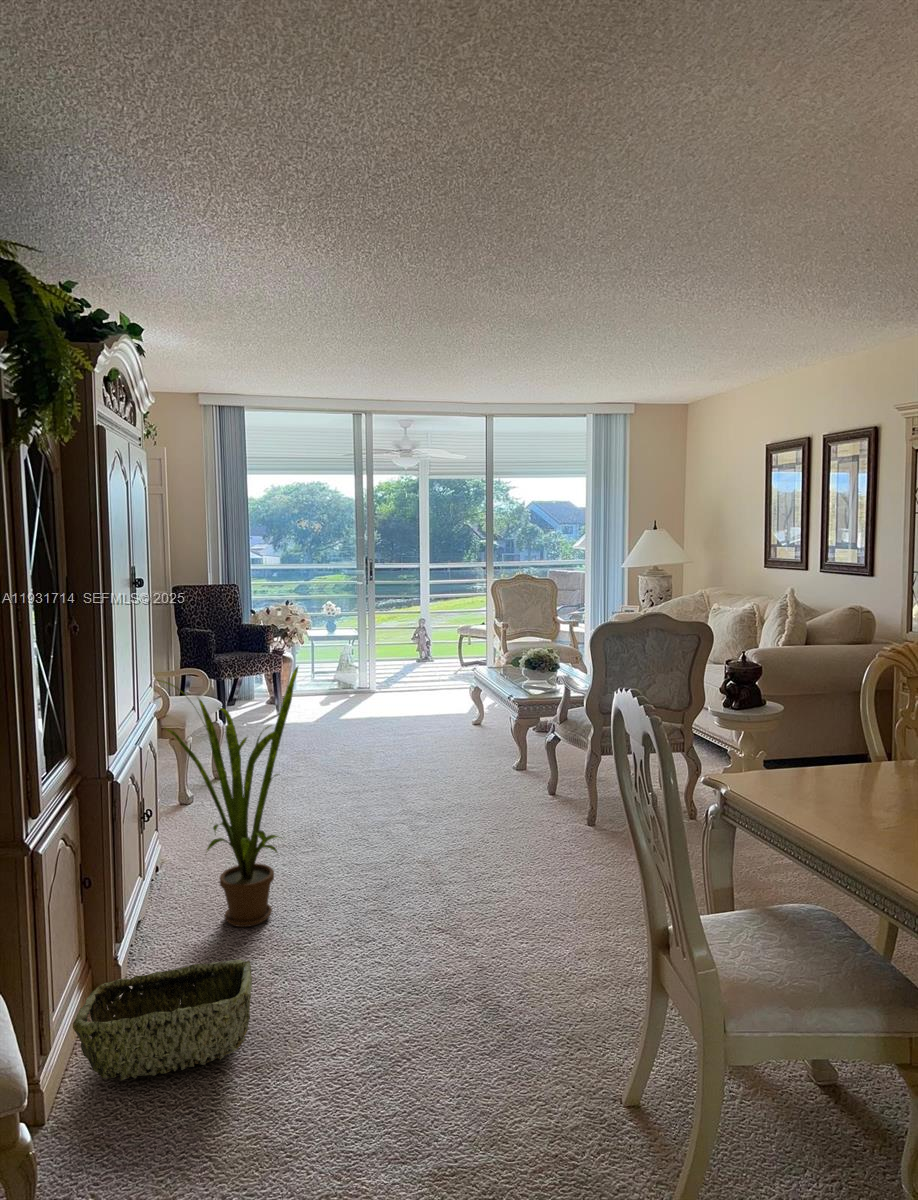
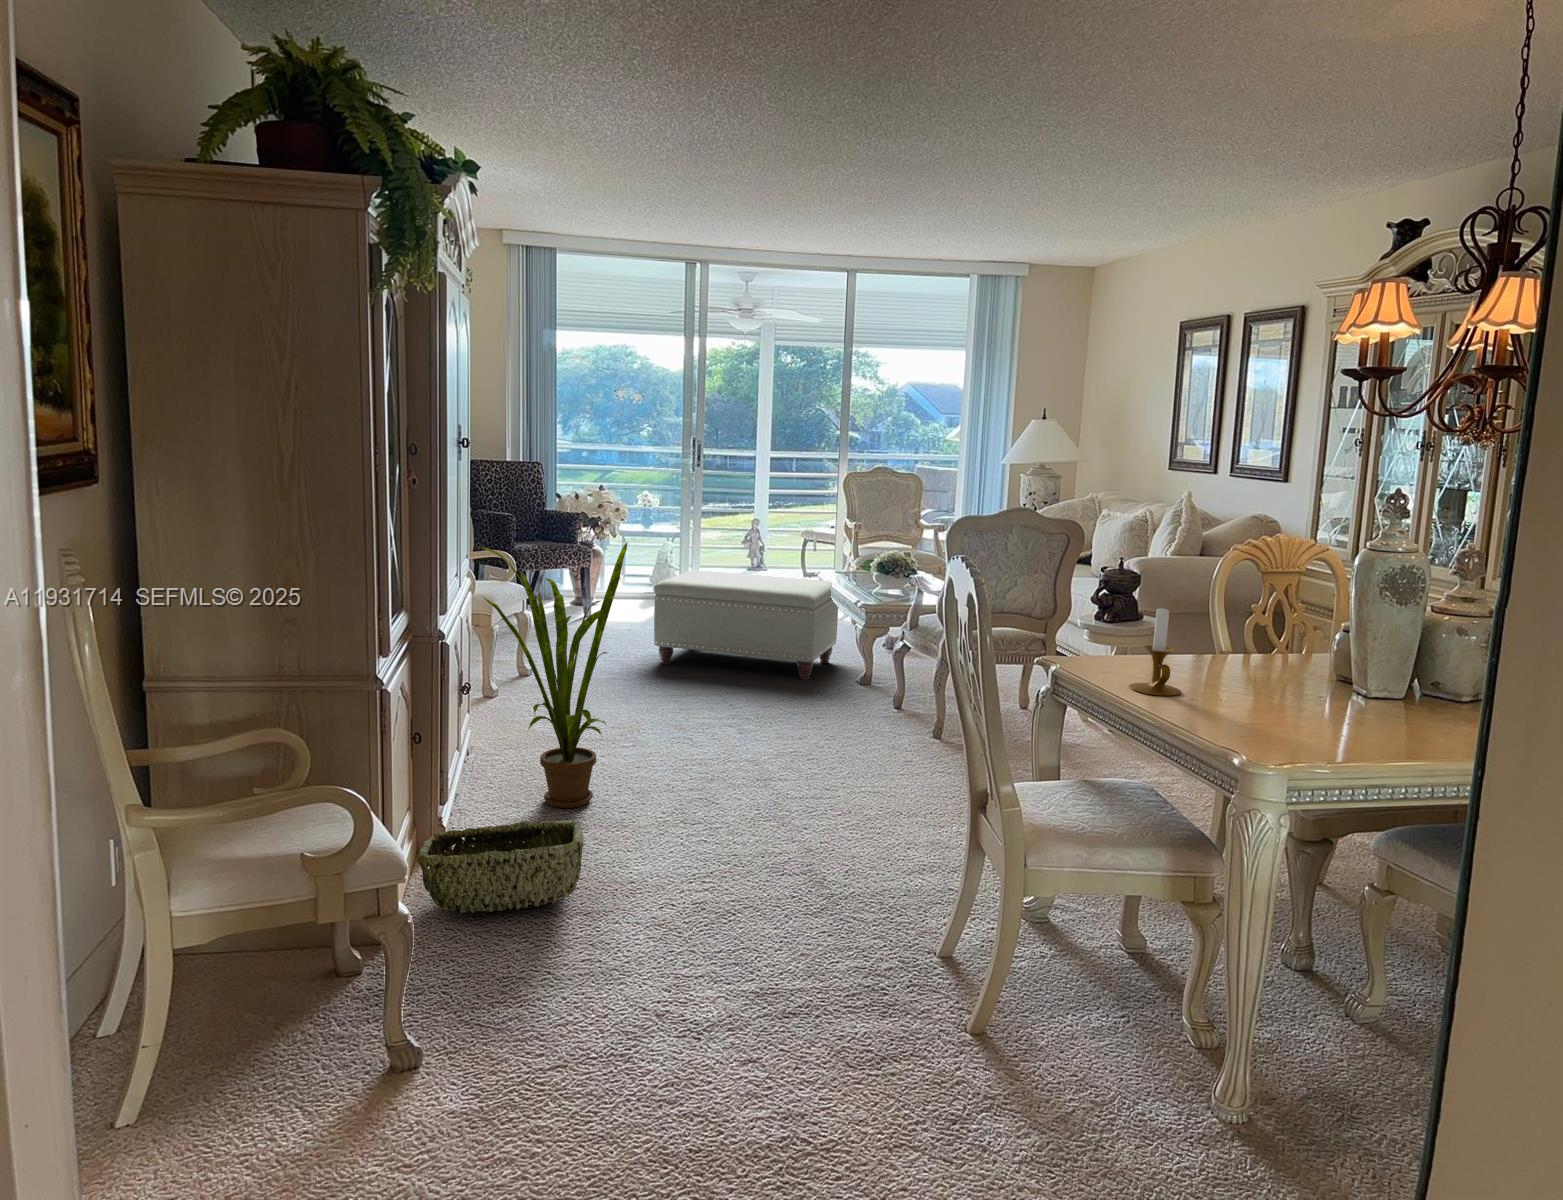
ottoman: none [333,672,495,767] -> present [654,570,838,680]
candlestick: none [814,735,872,831] -> present [1129,608,1181,696]

